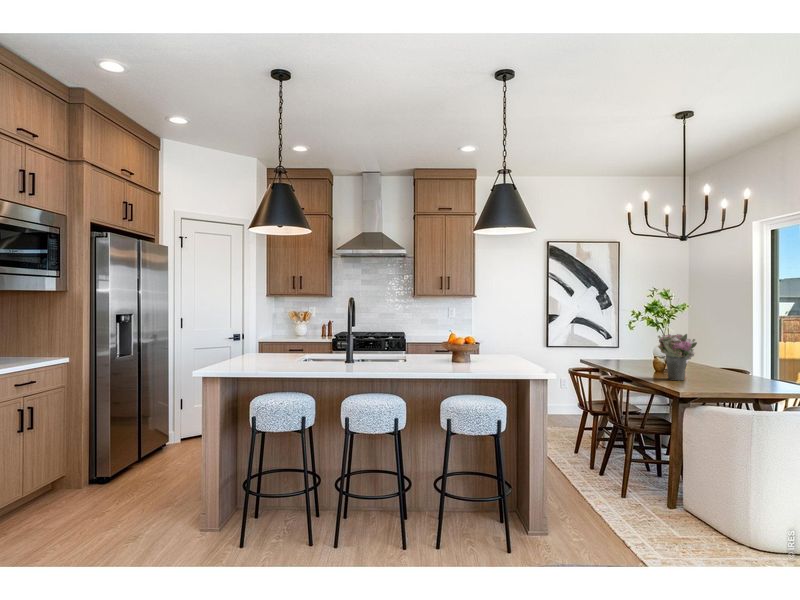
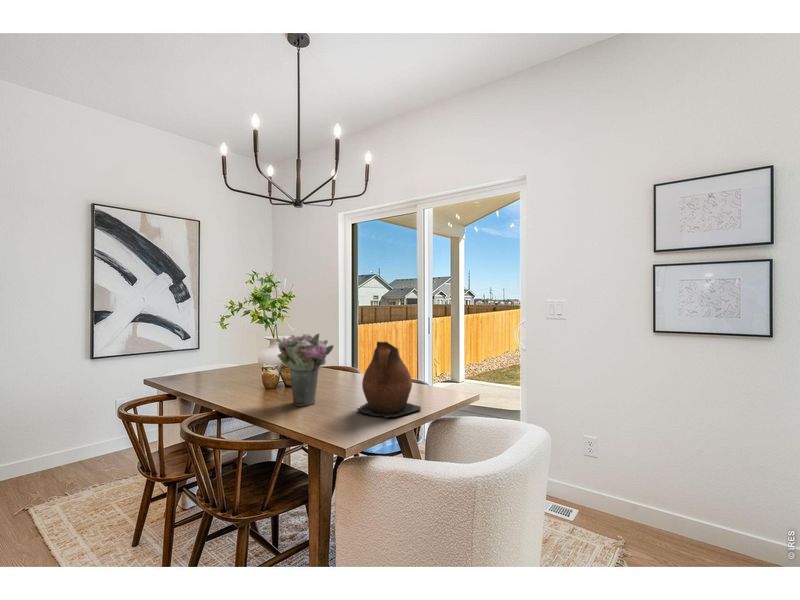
ceramic pitcher: none [707,340,762,392] -> present [357,342,421,418]

